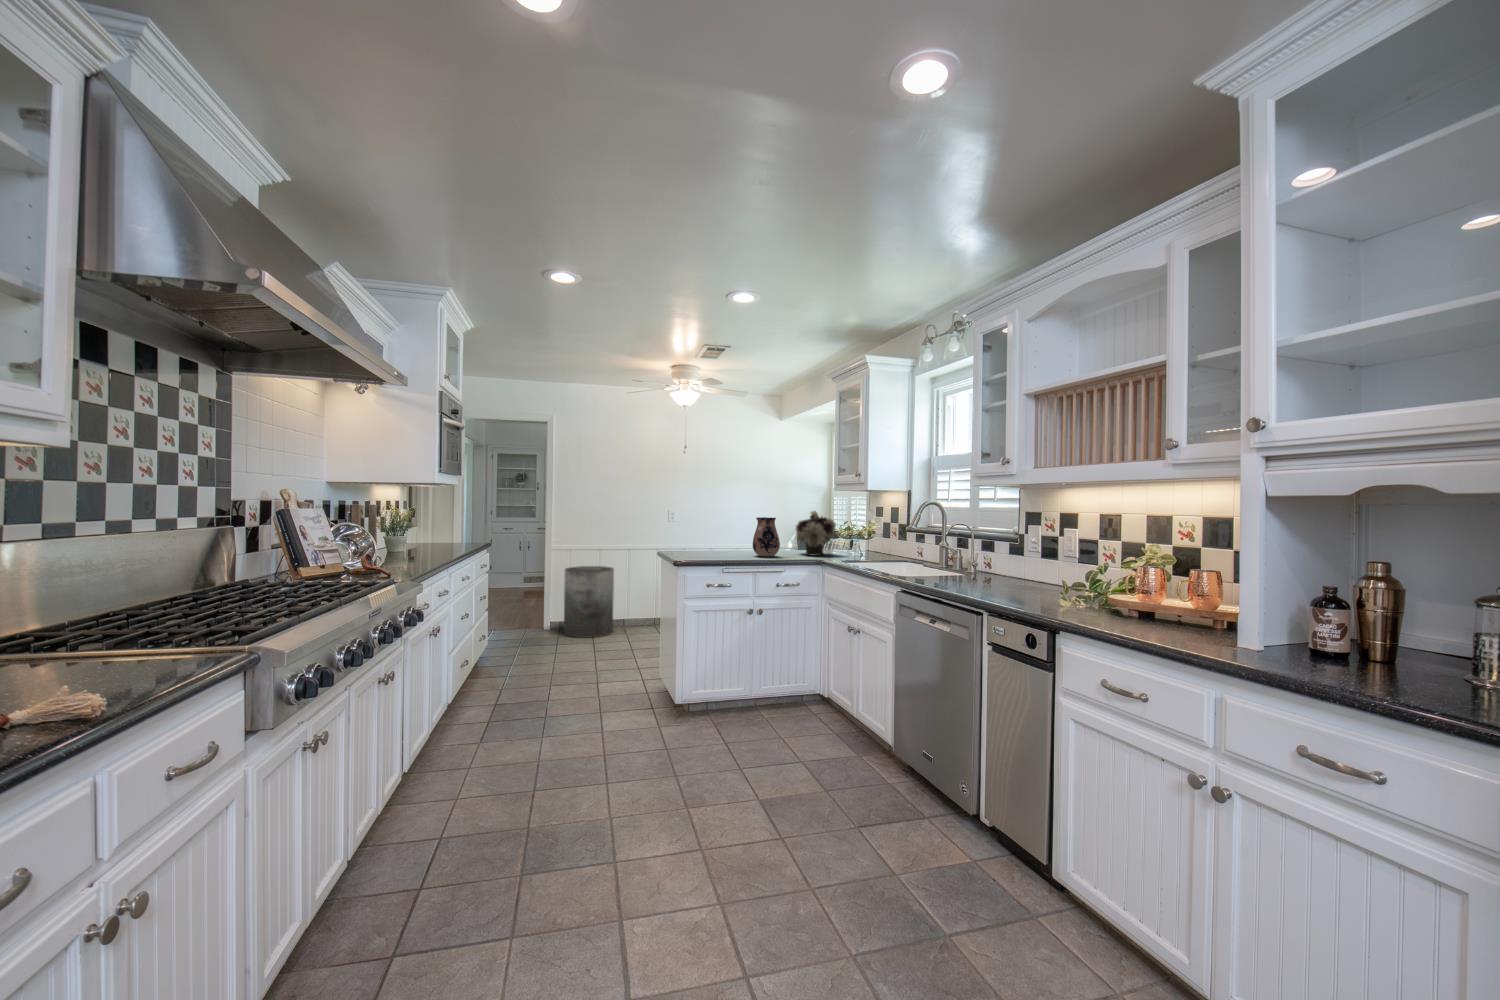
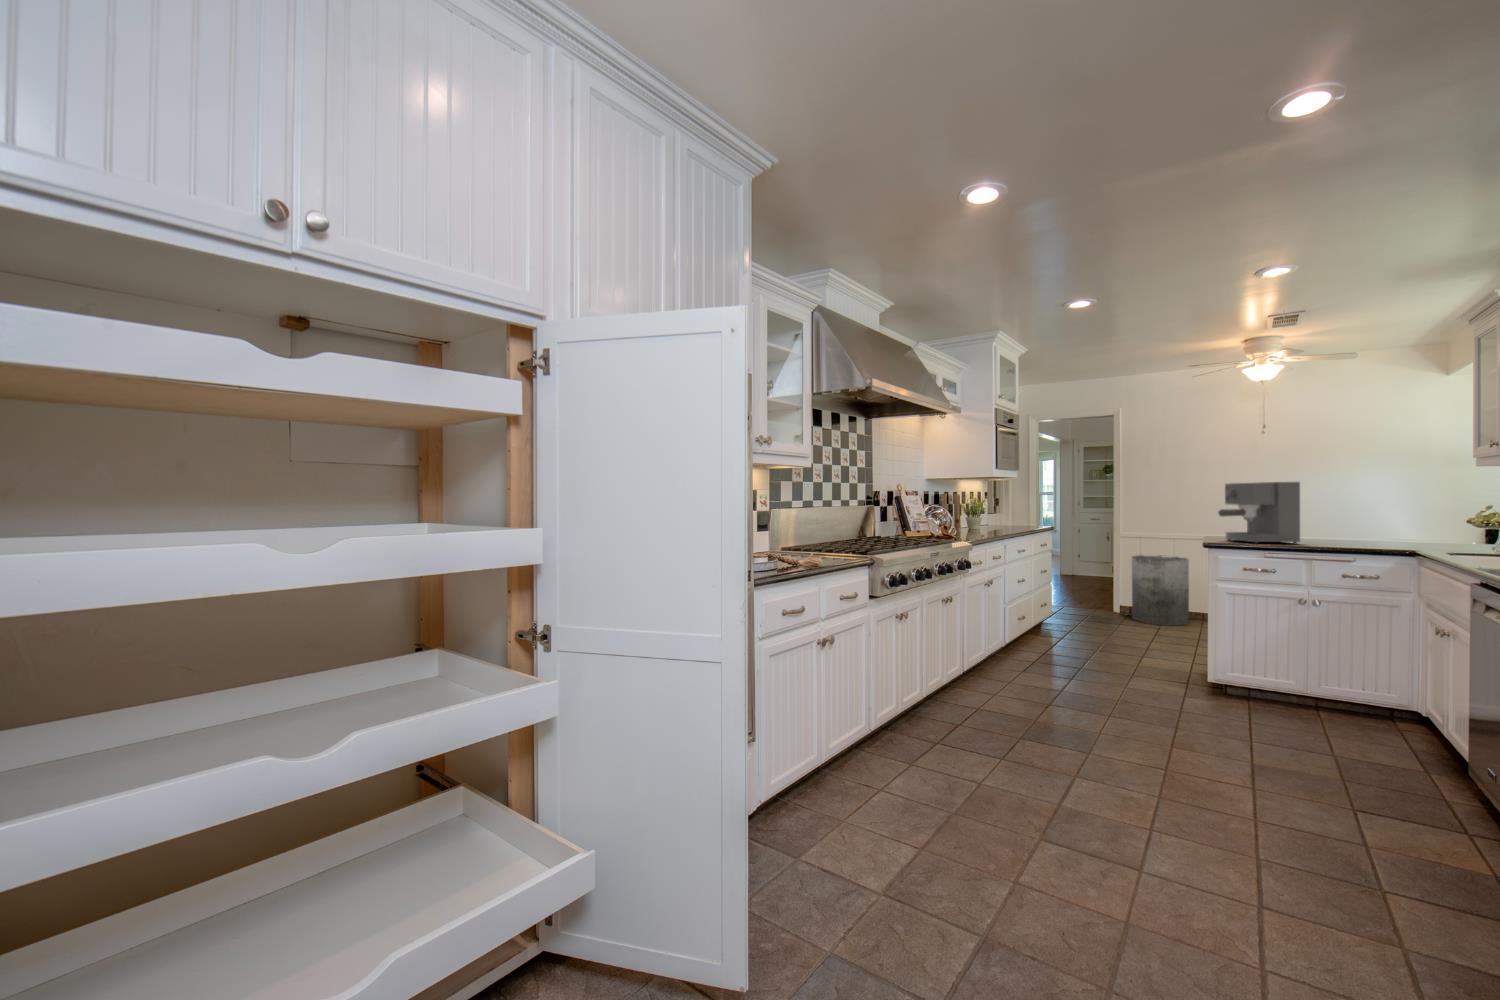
coffee maker: none [688,501,746,561] -> present [1219,482,1300,543]
flower arrangement: present [796,511,836,556] -> none [1403,490,1477,547]
ceramic pitcher: present [753,517,780,557] -> none [1322,499,1364,544]

